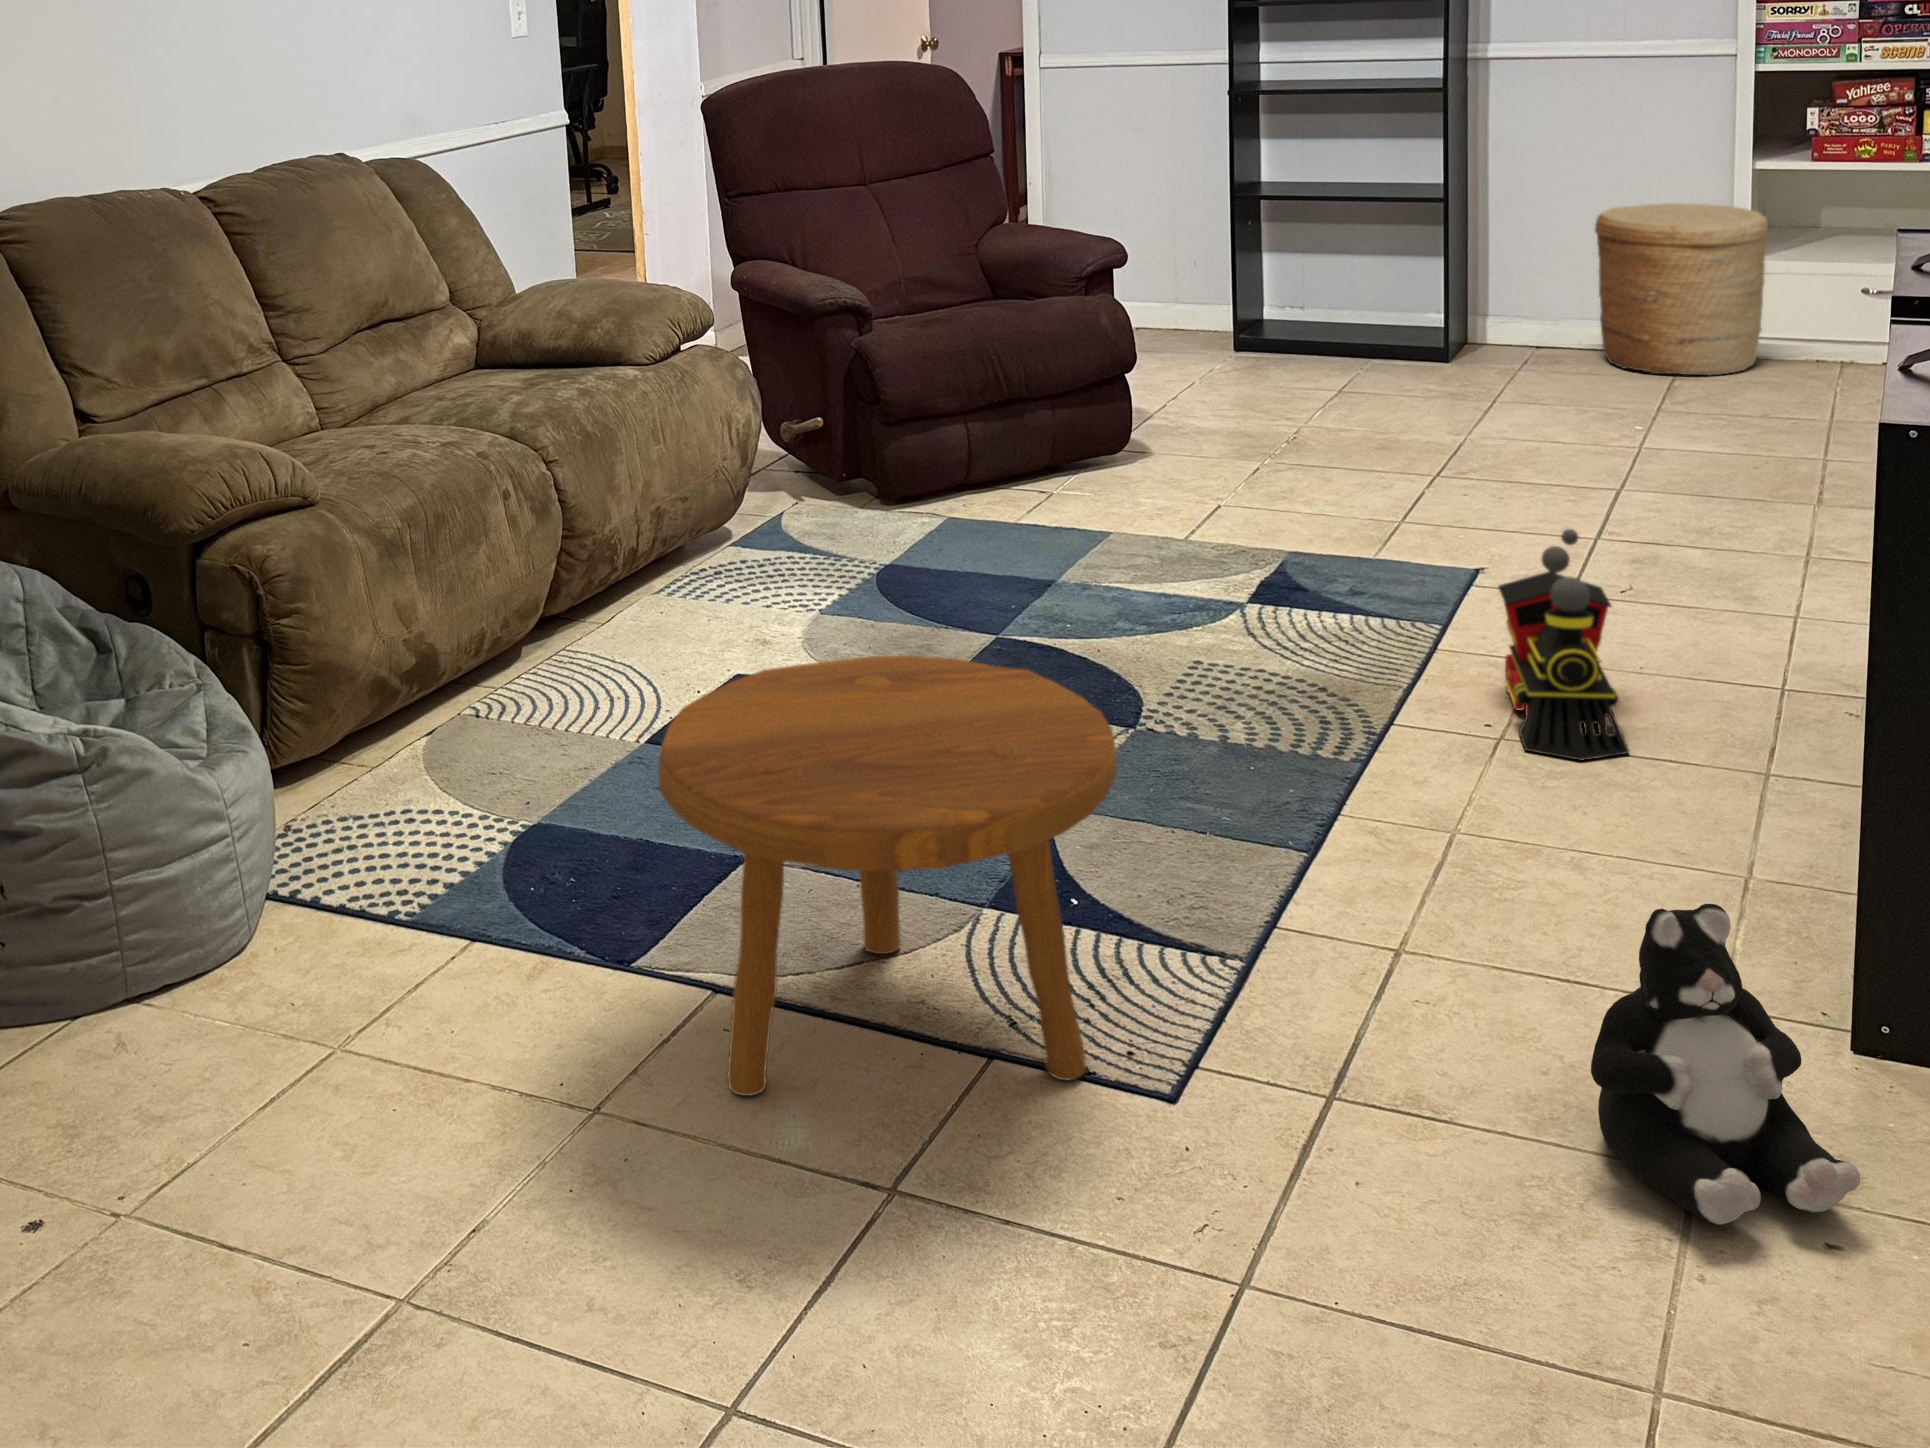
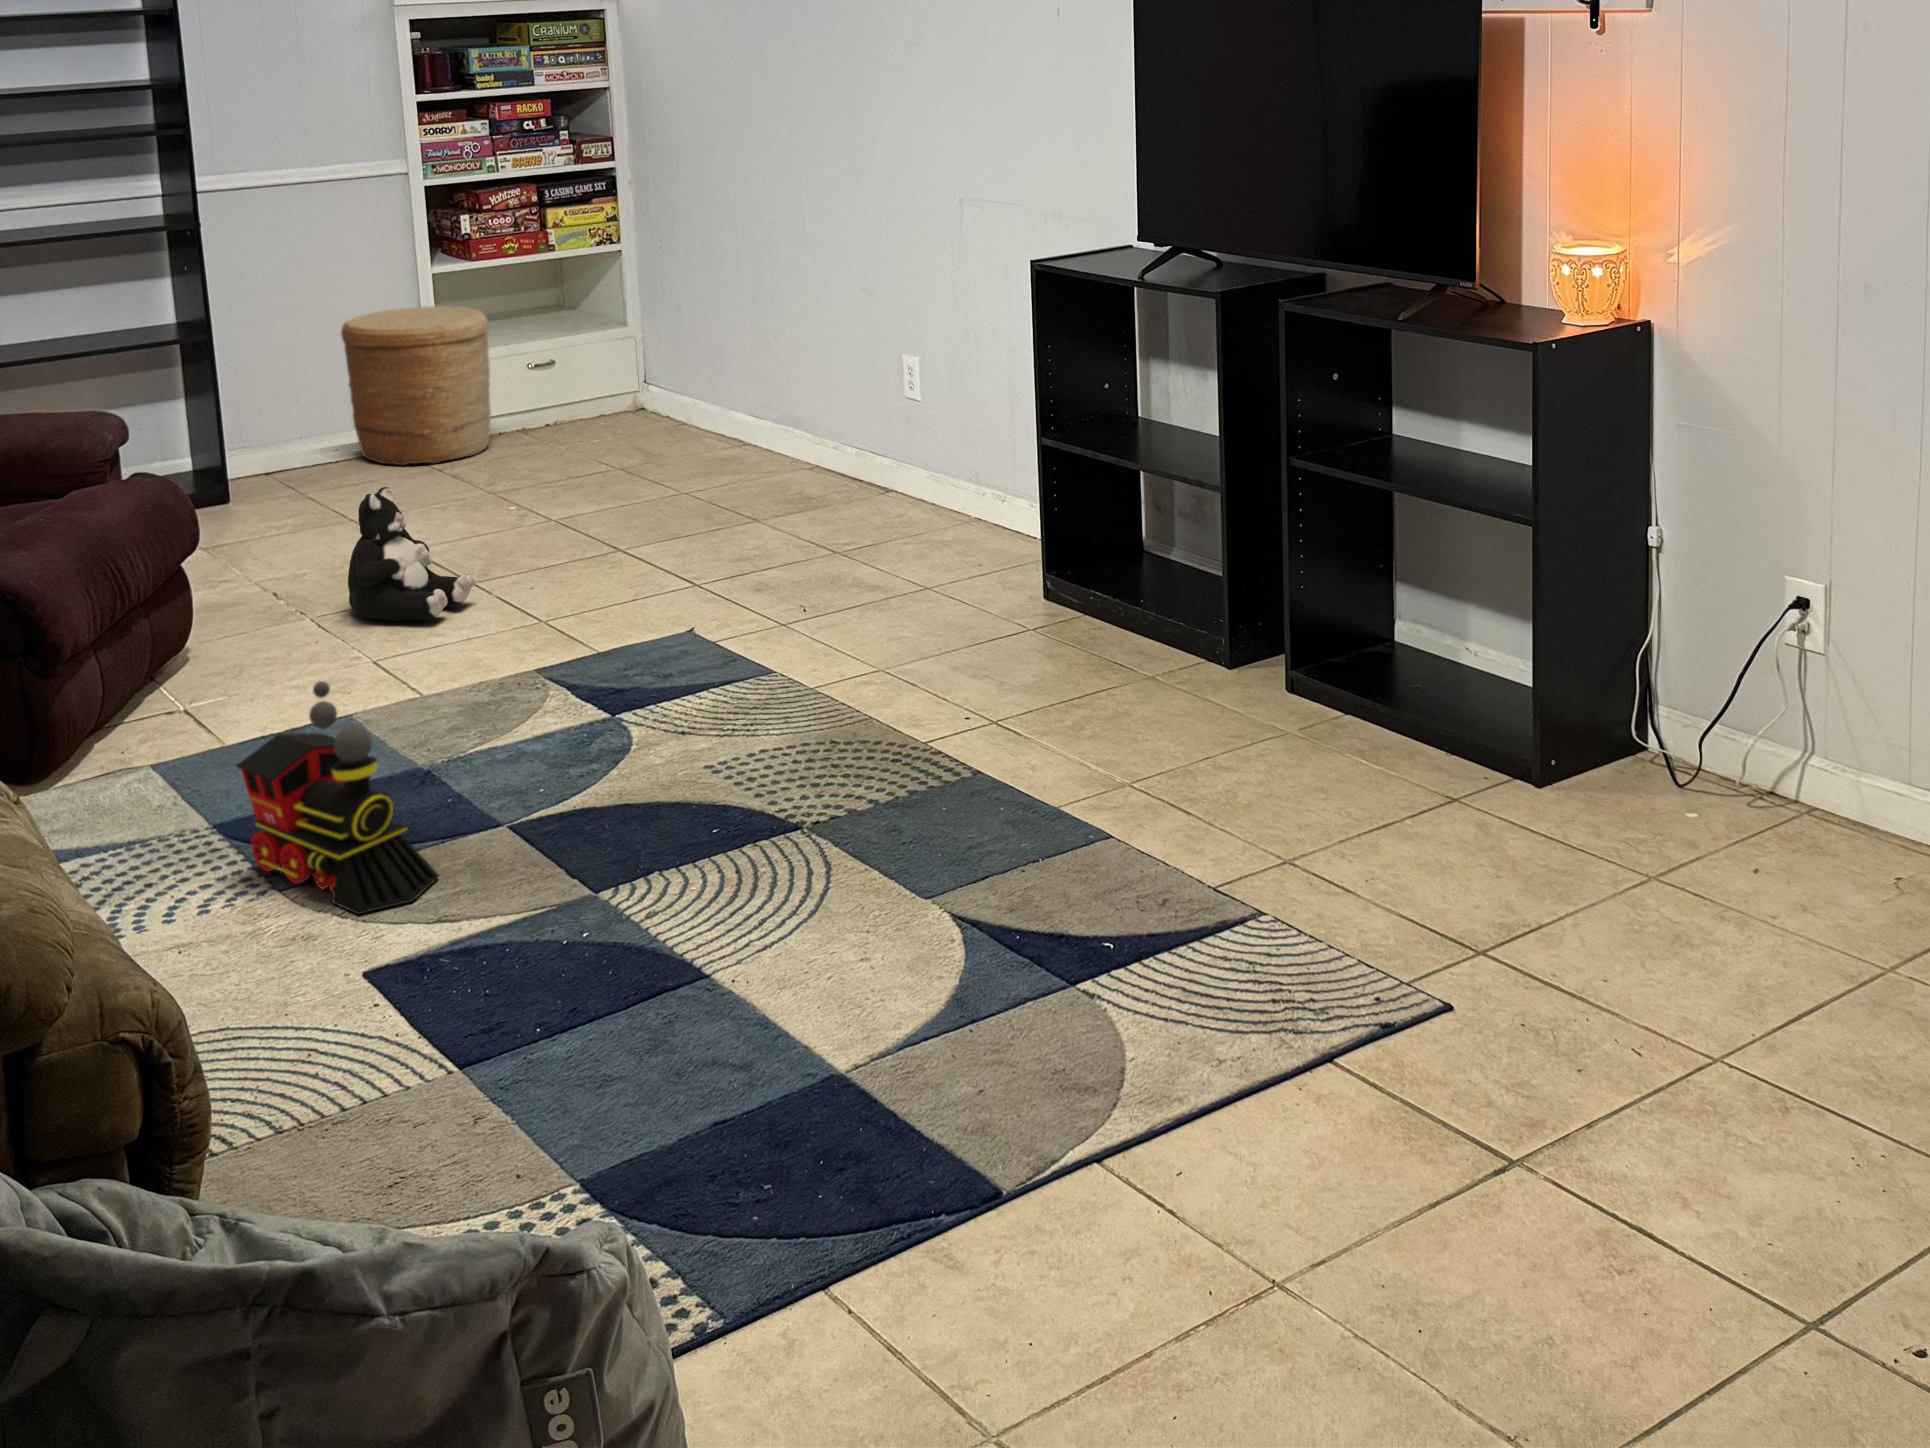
toy train: present [1498,529,1629,760] -> present [237,681,439,914]
footstool: present [658,656,1116,1096] -> none [1014,723,1480,1218]
plush toy: present [1591,904,1860,1225] -> present [348,487,475,621]

